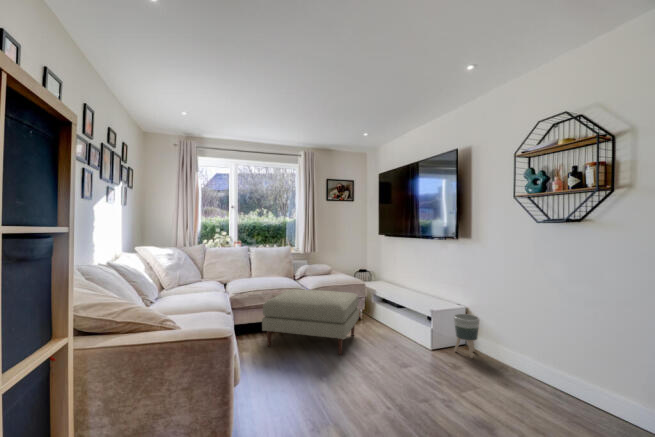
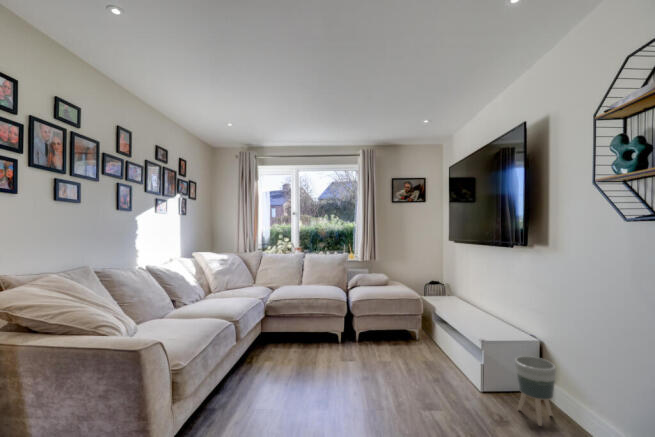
ottoman: present [262,289,359,355] -> none [284,301,401,386]

